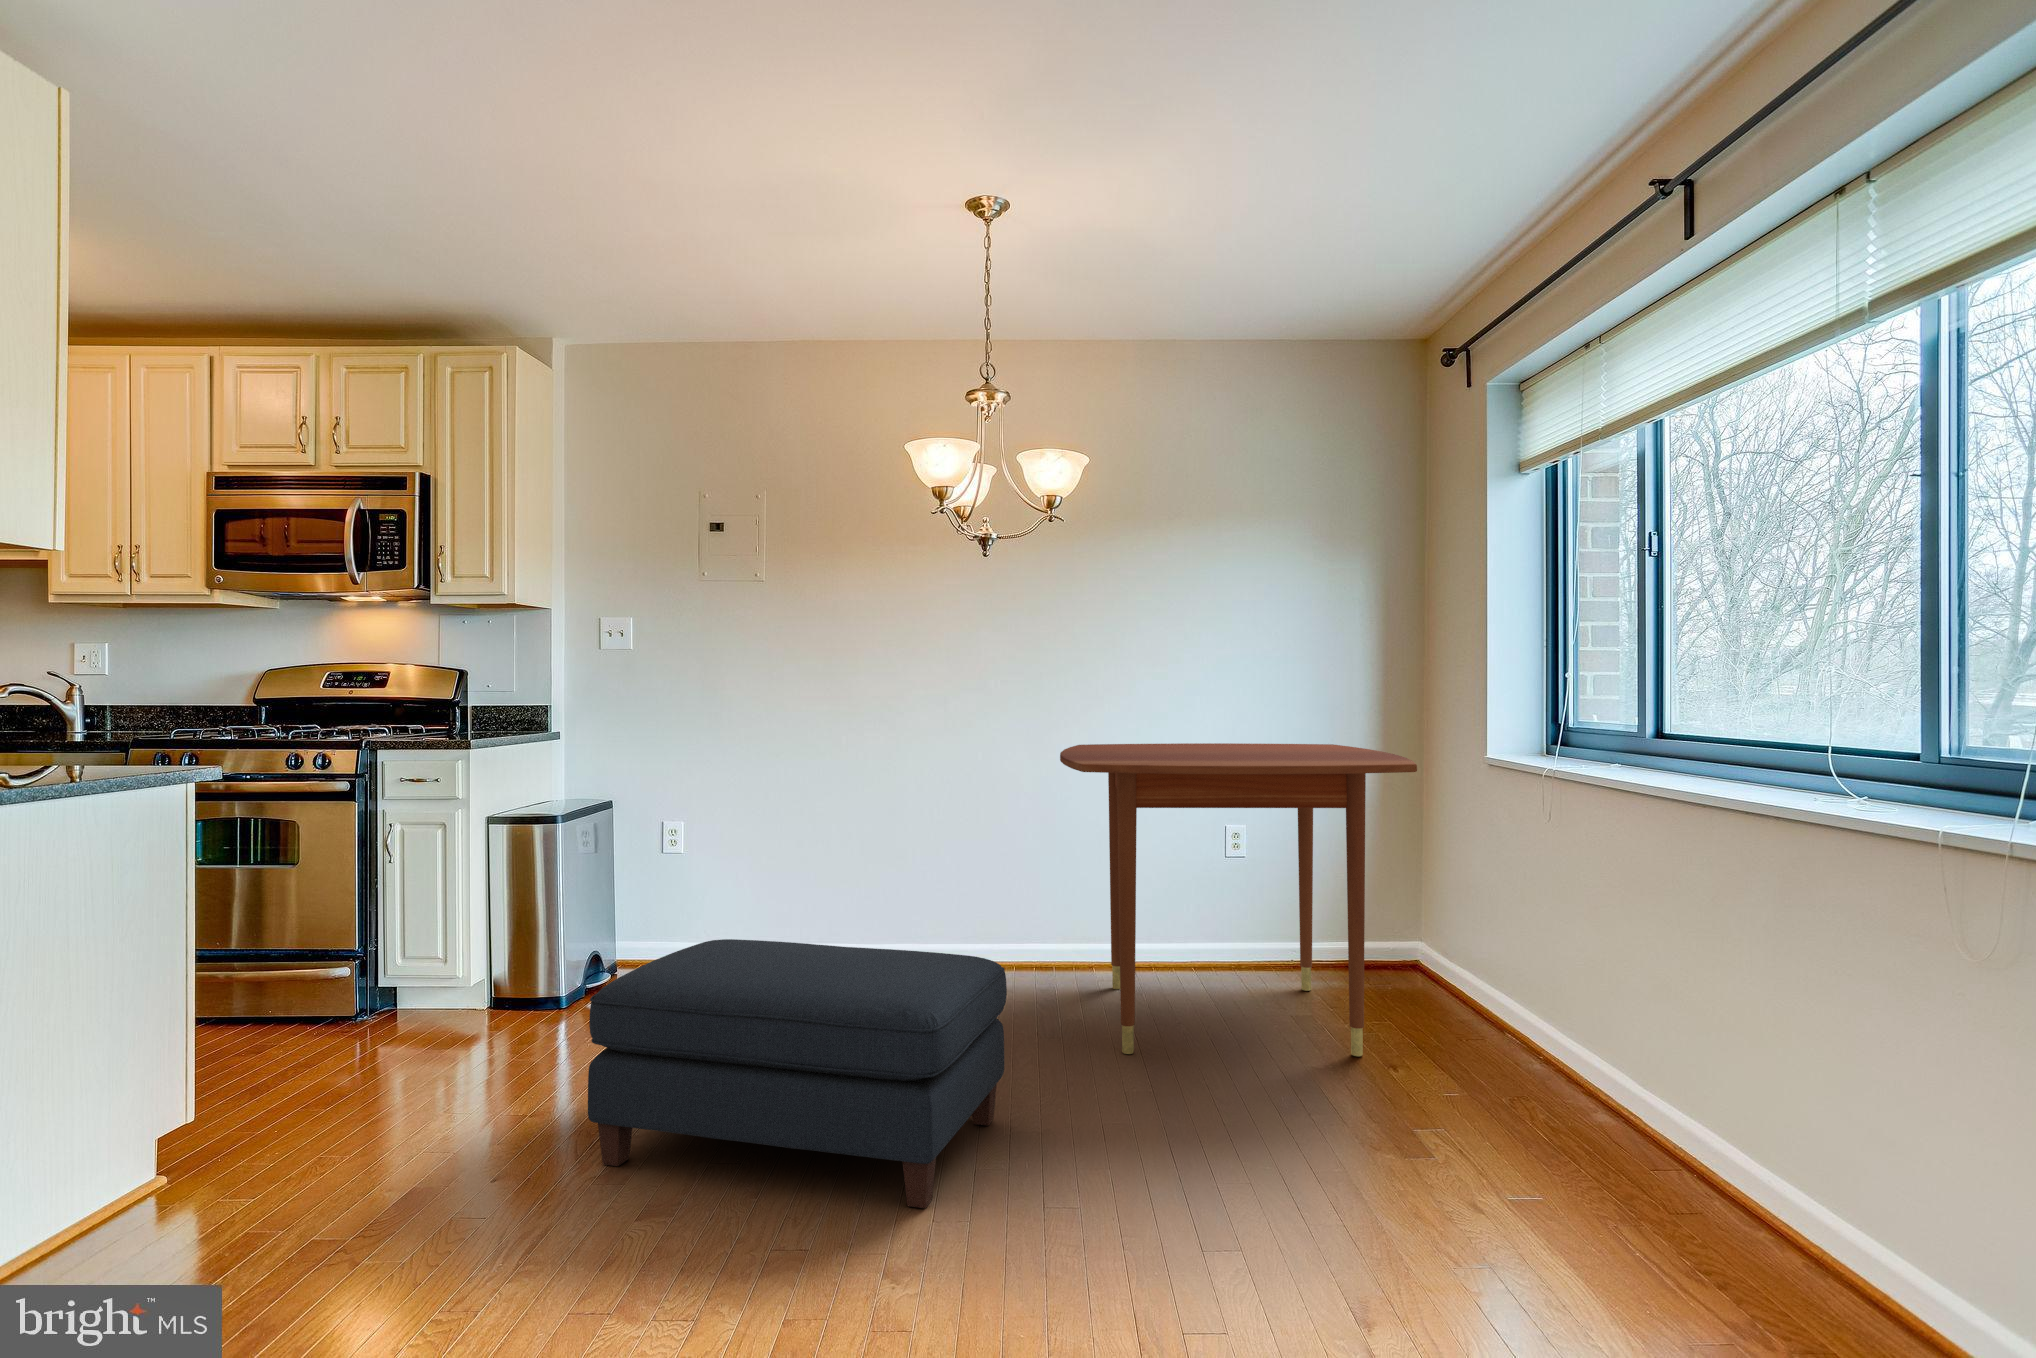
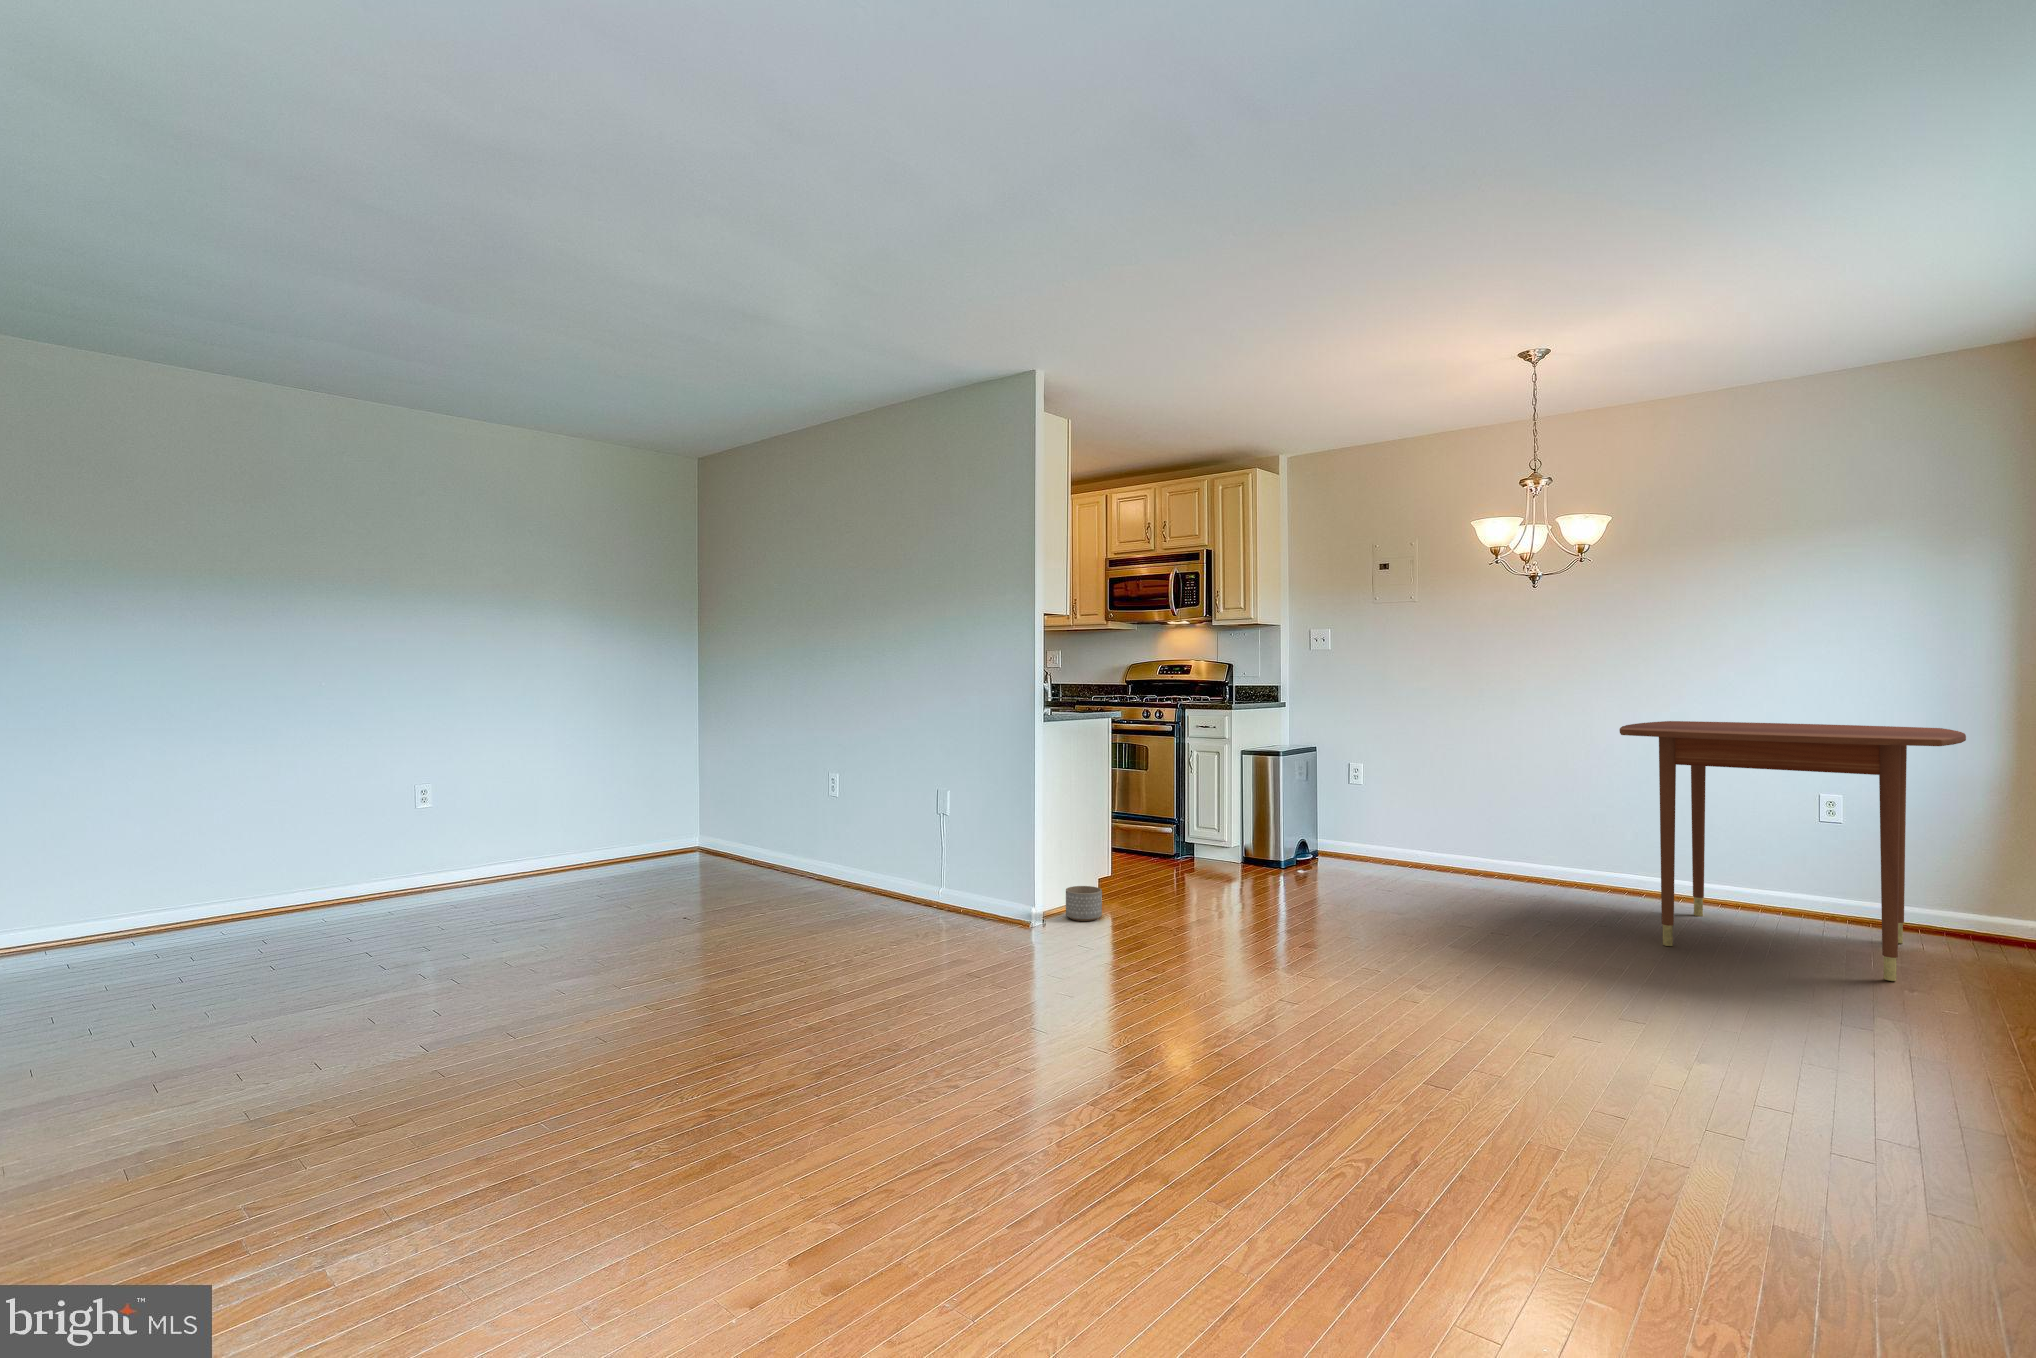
ottoman: present [588,939,1007,1208] -> none [1281,824,1540,974]
planter: none [52,1177,162,1280] -> present [1066,886,1102,921]

